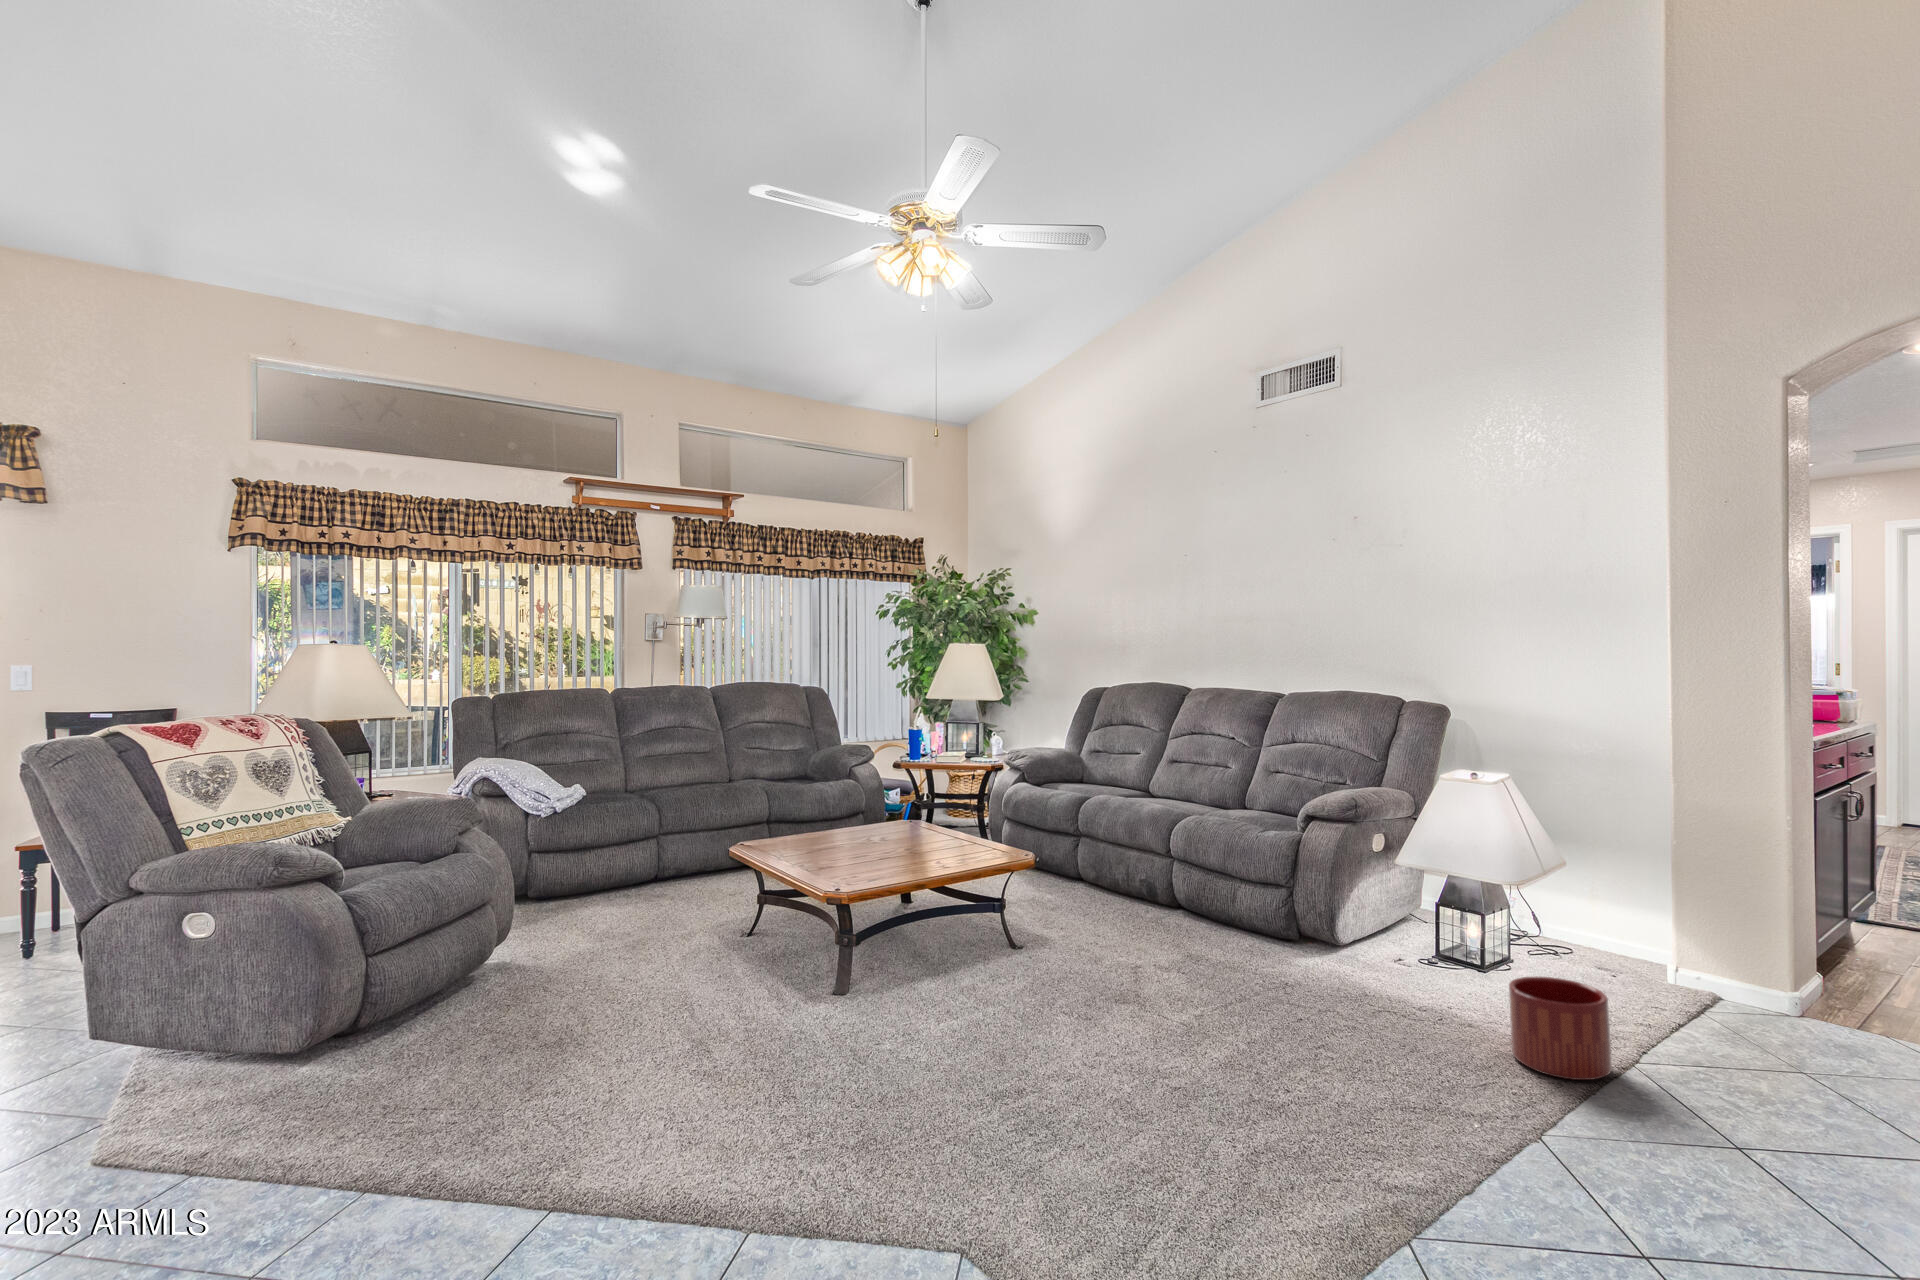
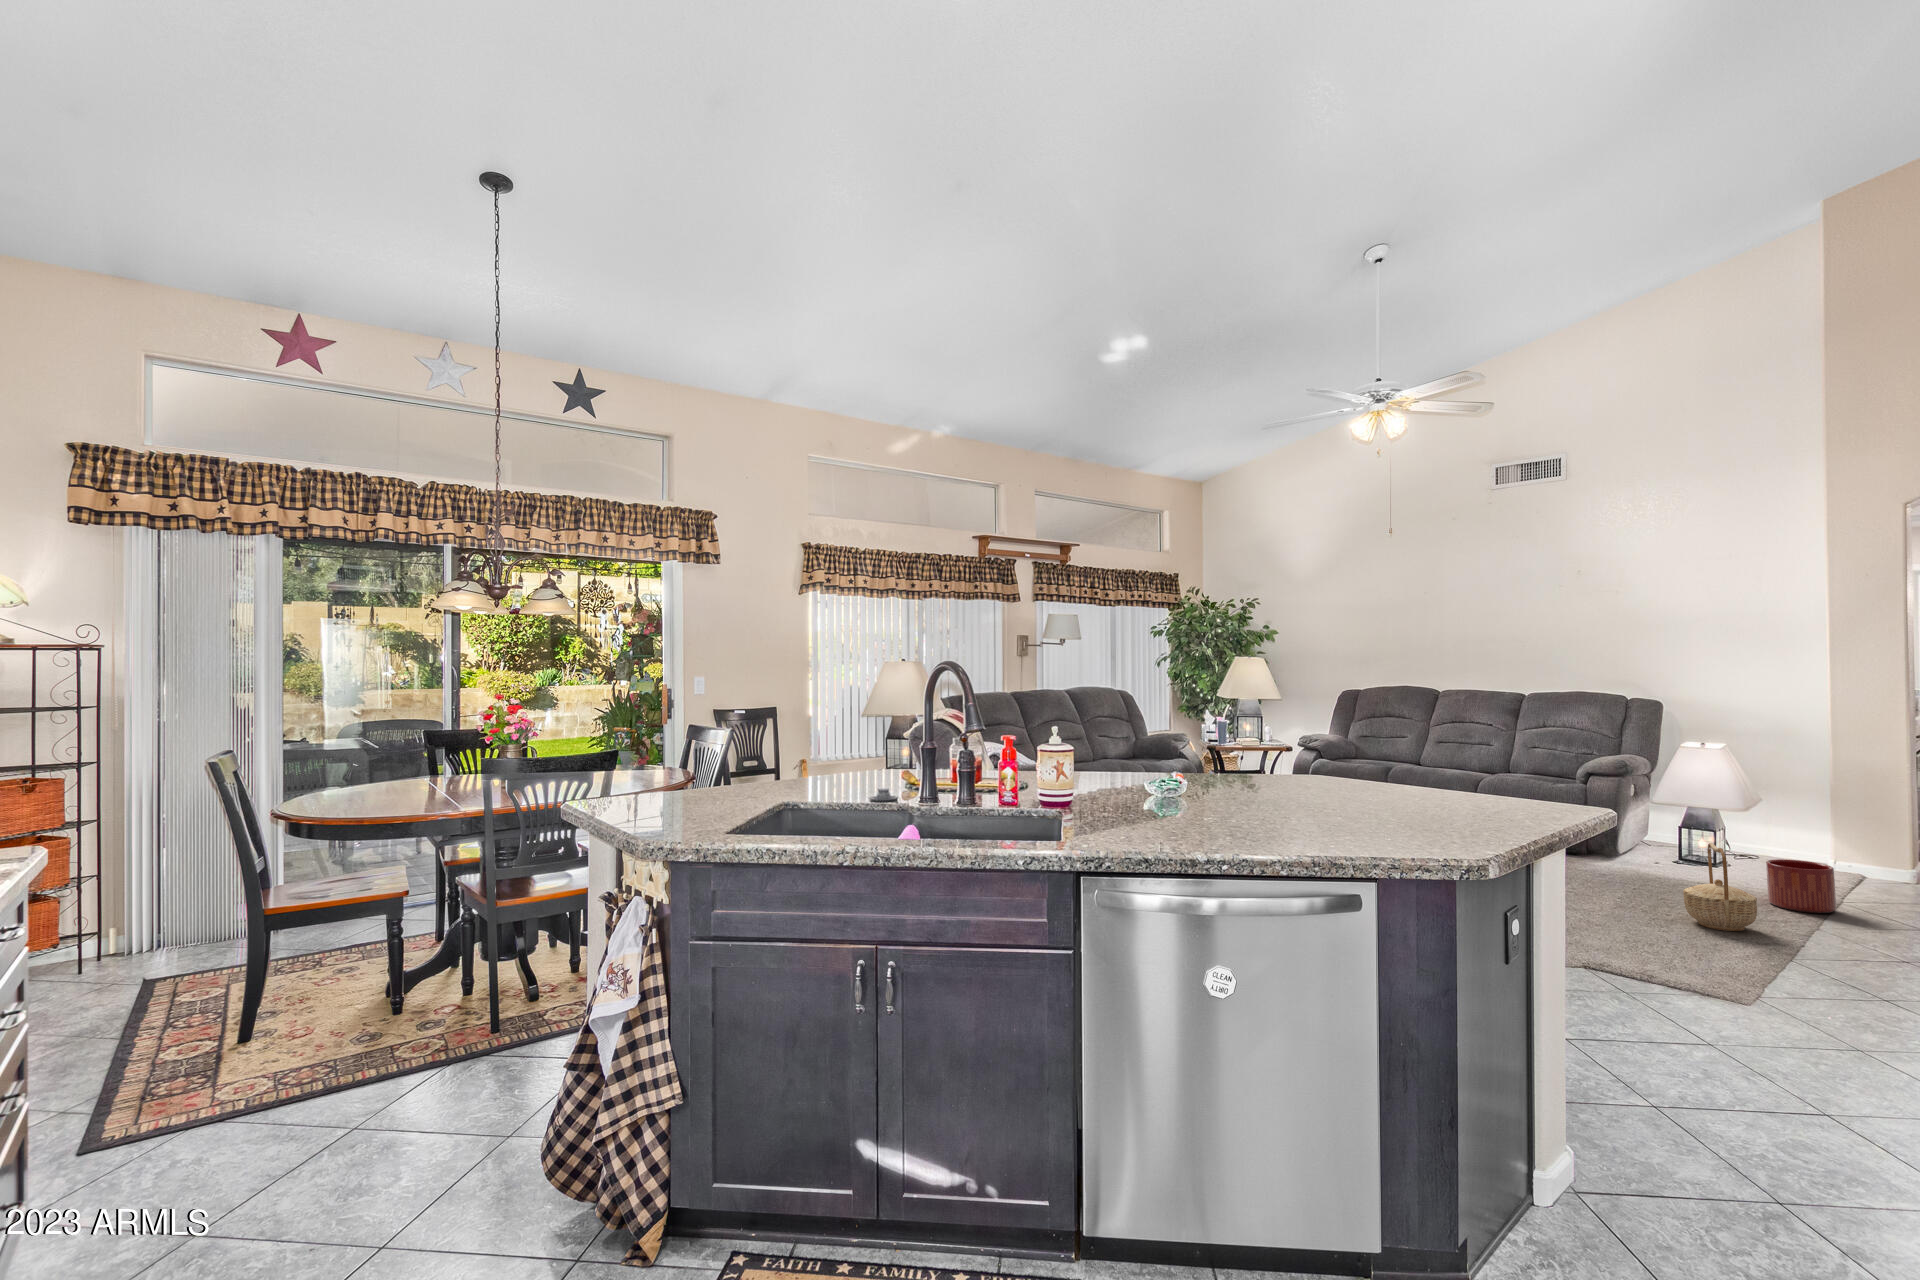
basket: none [1320,967,1432,1142] -> present [1683,843,1757,931]

